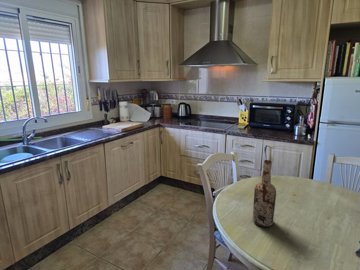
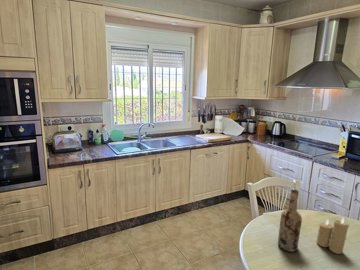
candle: none [280,178,309,214] -> present [317,218,349,254]

